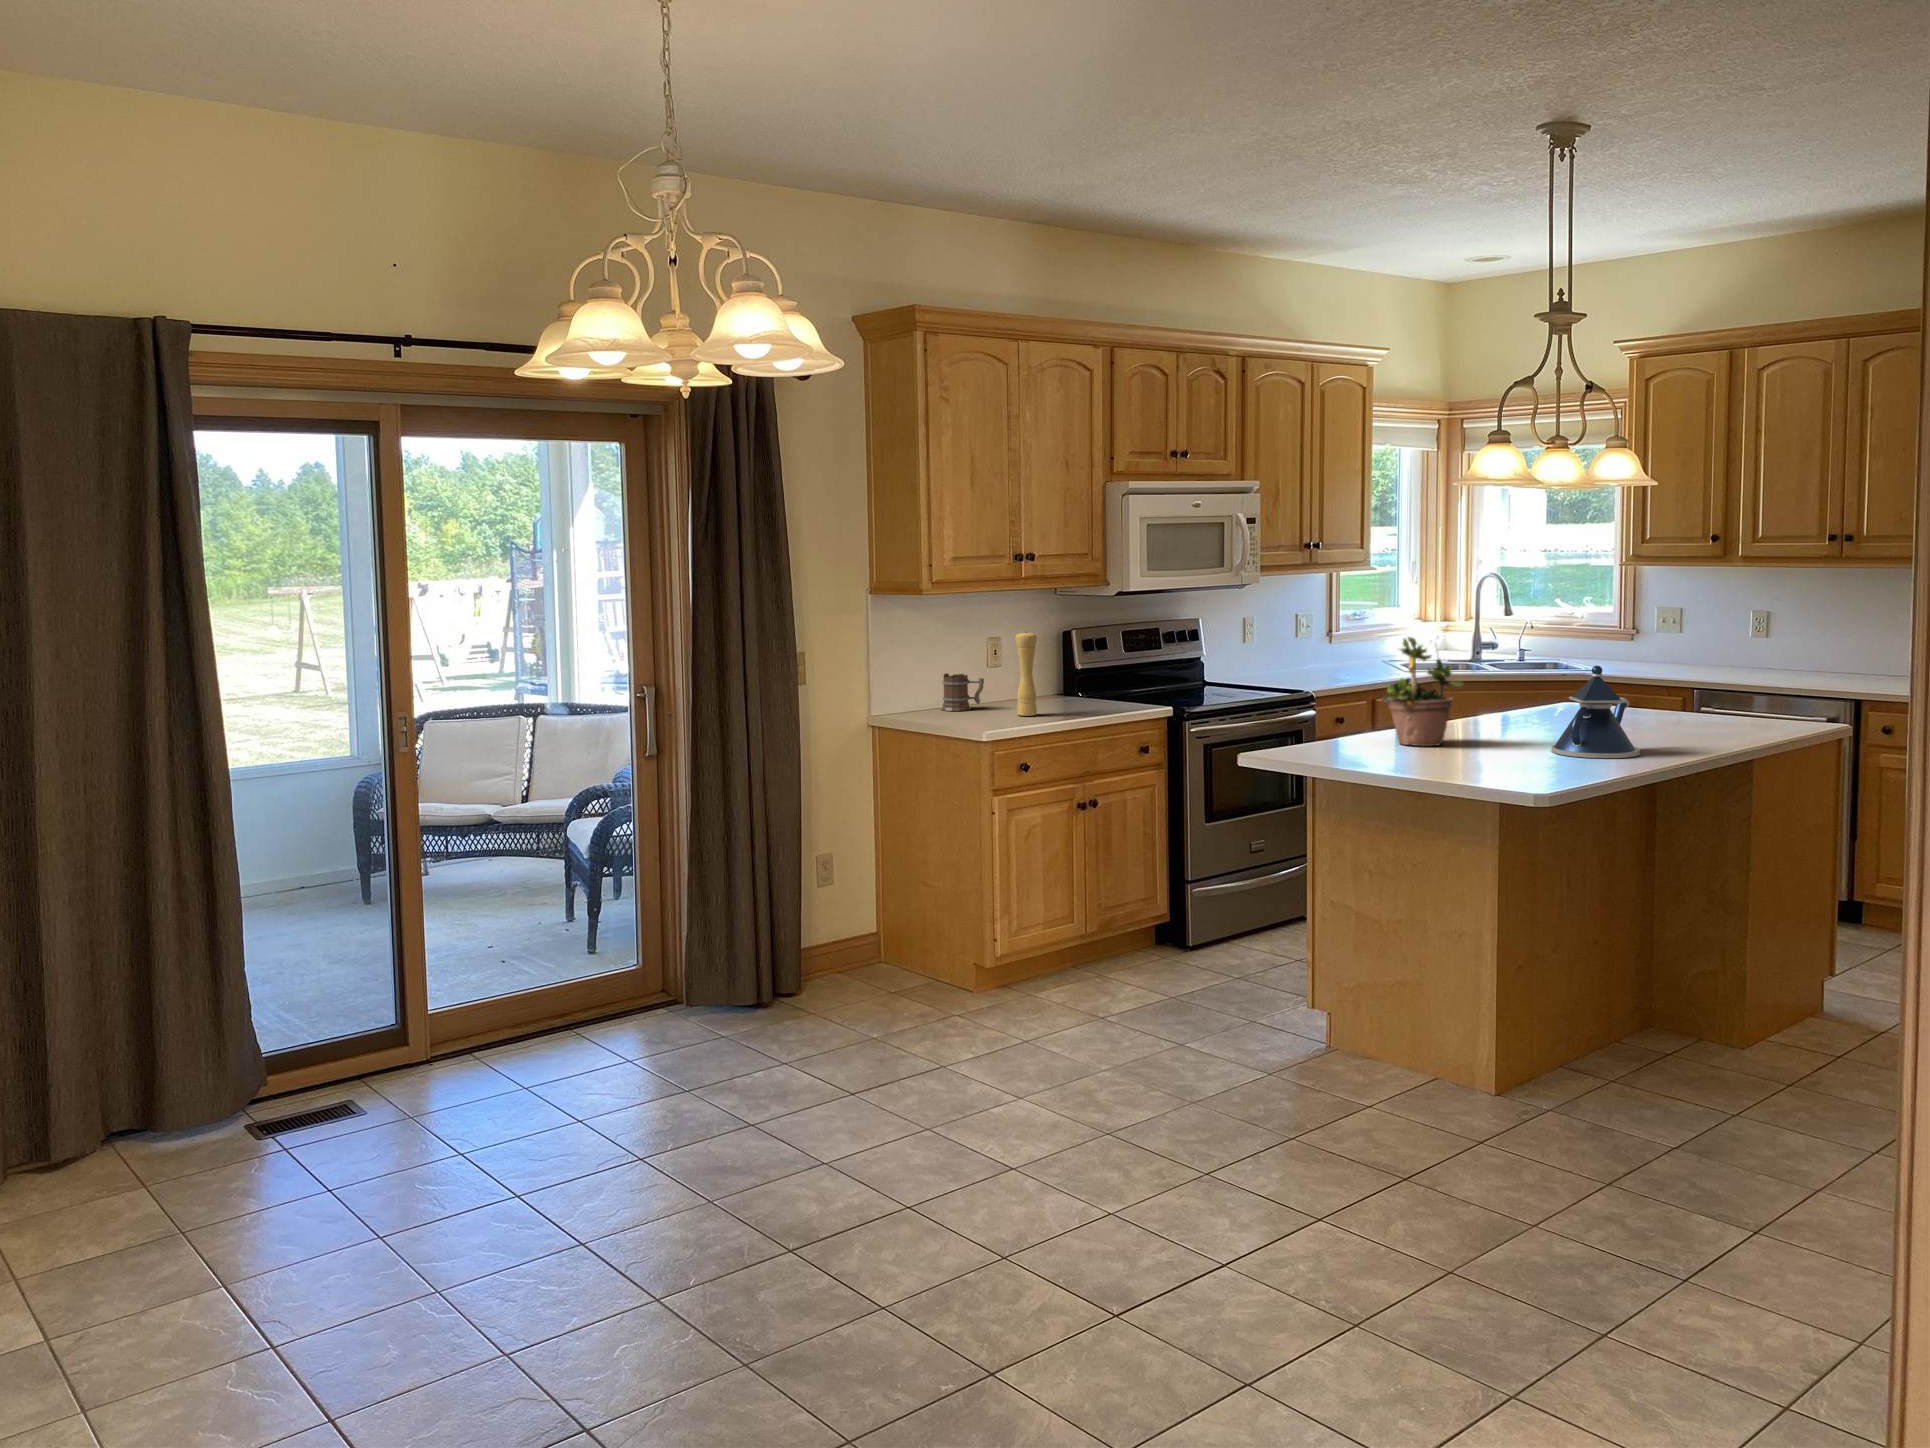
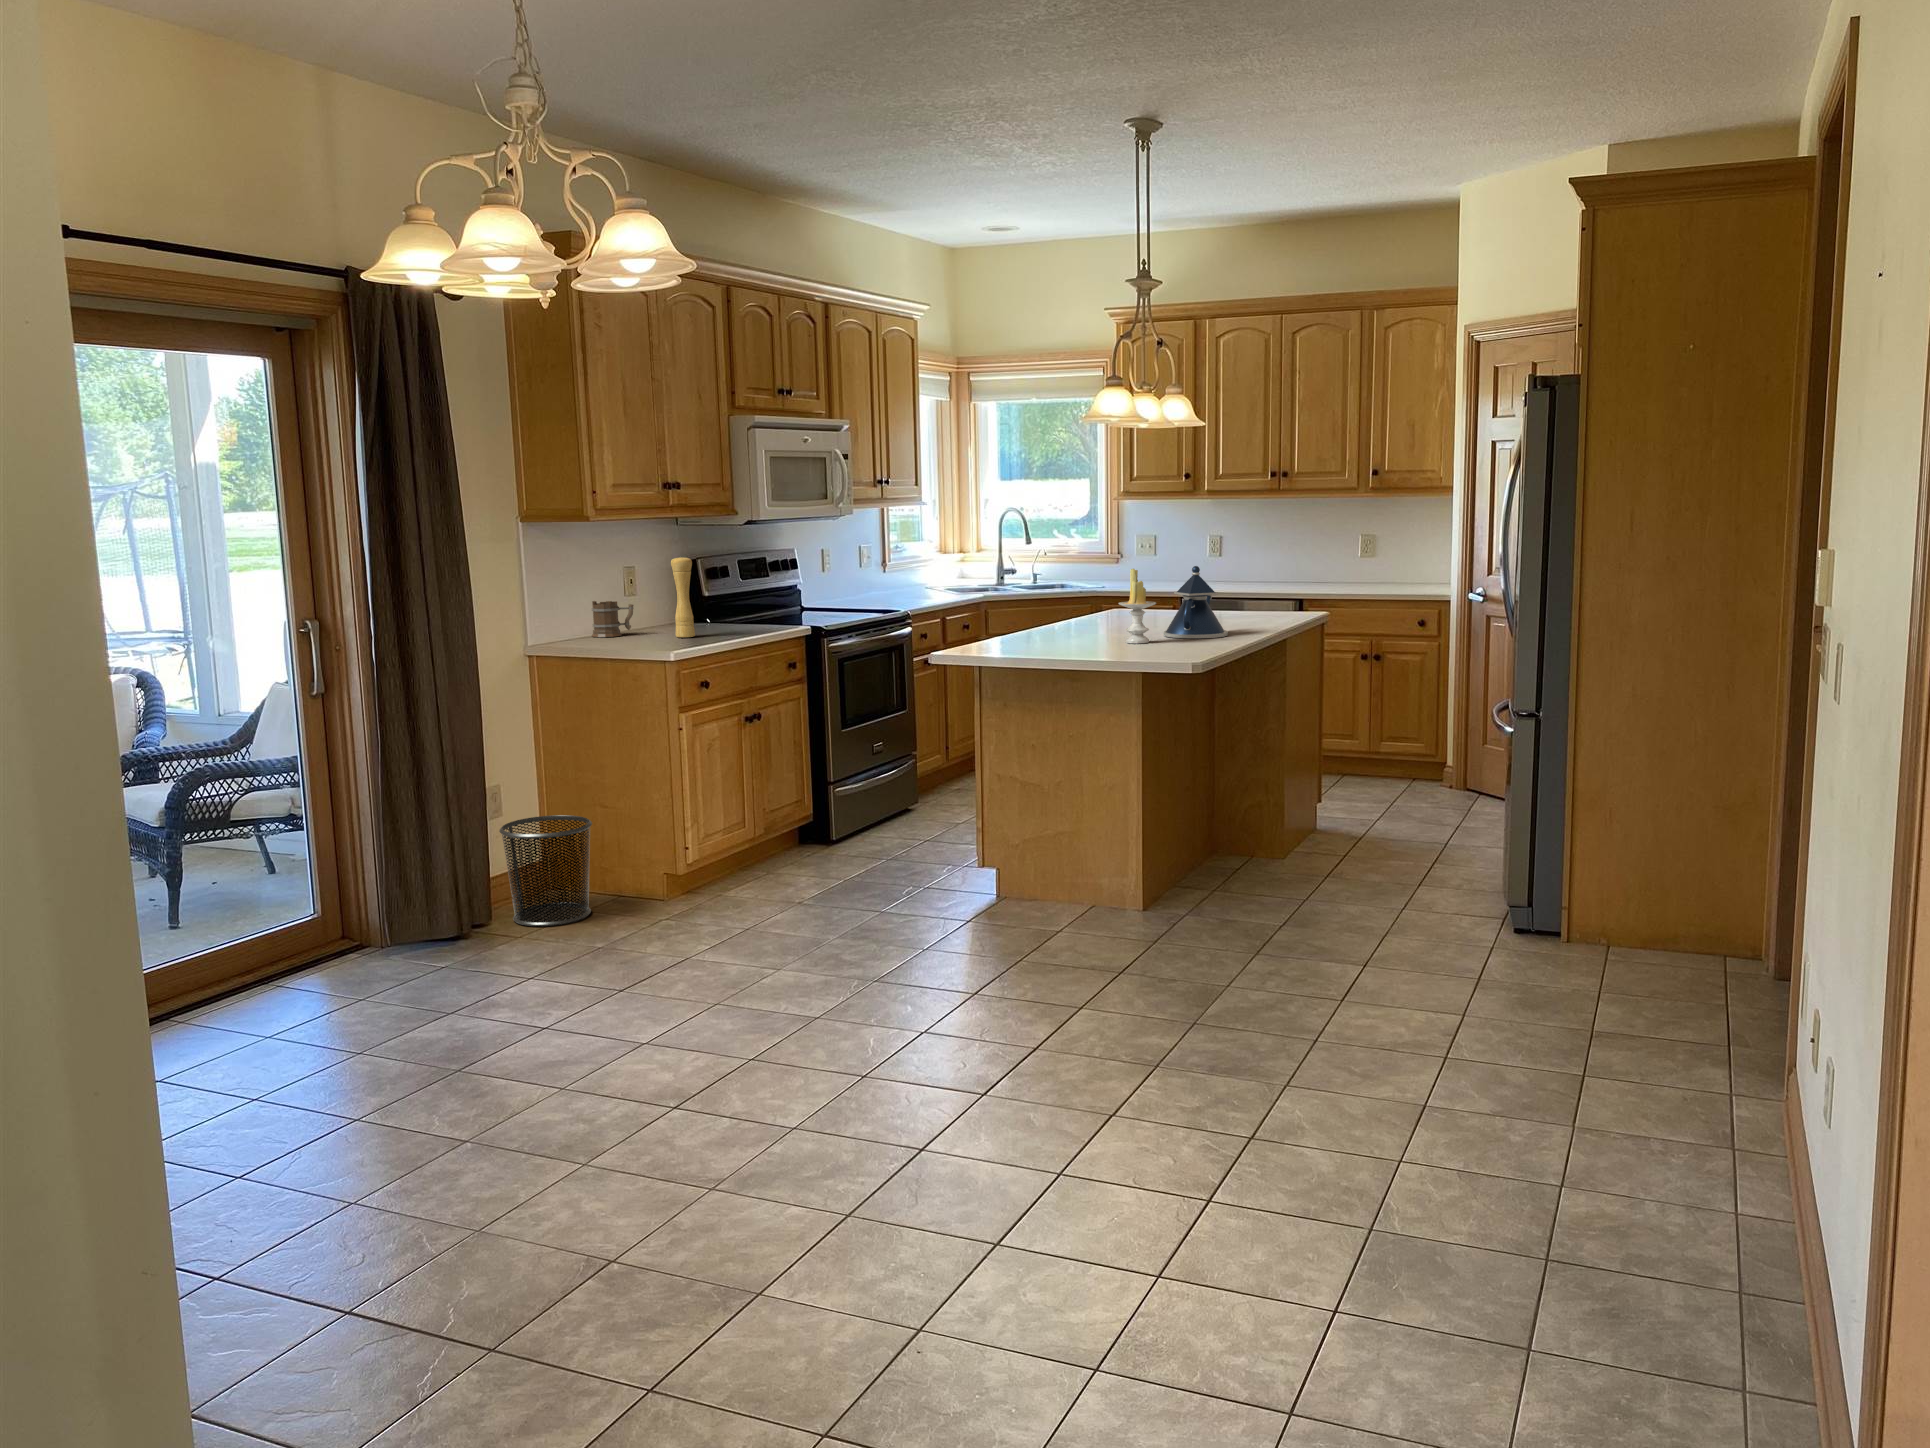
potted plant: present [1382,637,1465,746] -> none [1032,539,1093,639]
candle: none [1478,667,1527,760] -> present [1119,569,1156,643]
waste bin: none [812,889,901,1003] -> present [499,815,592,927]

